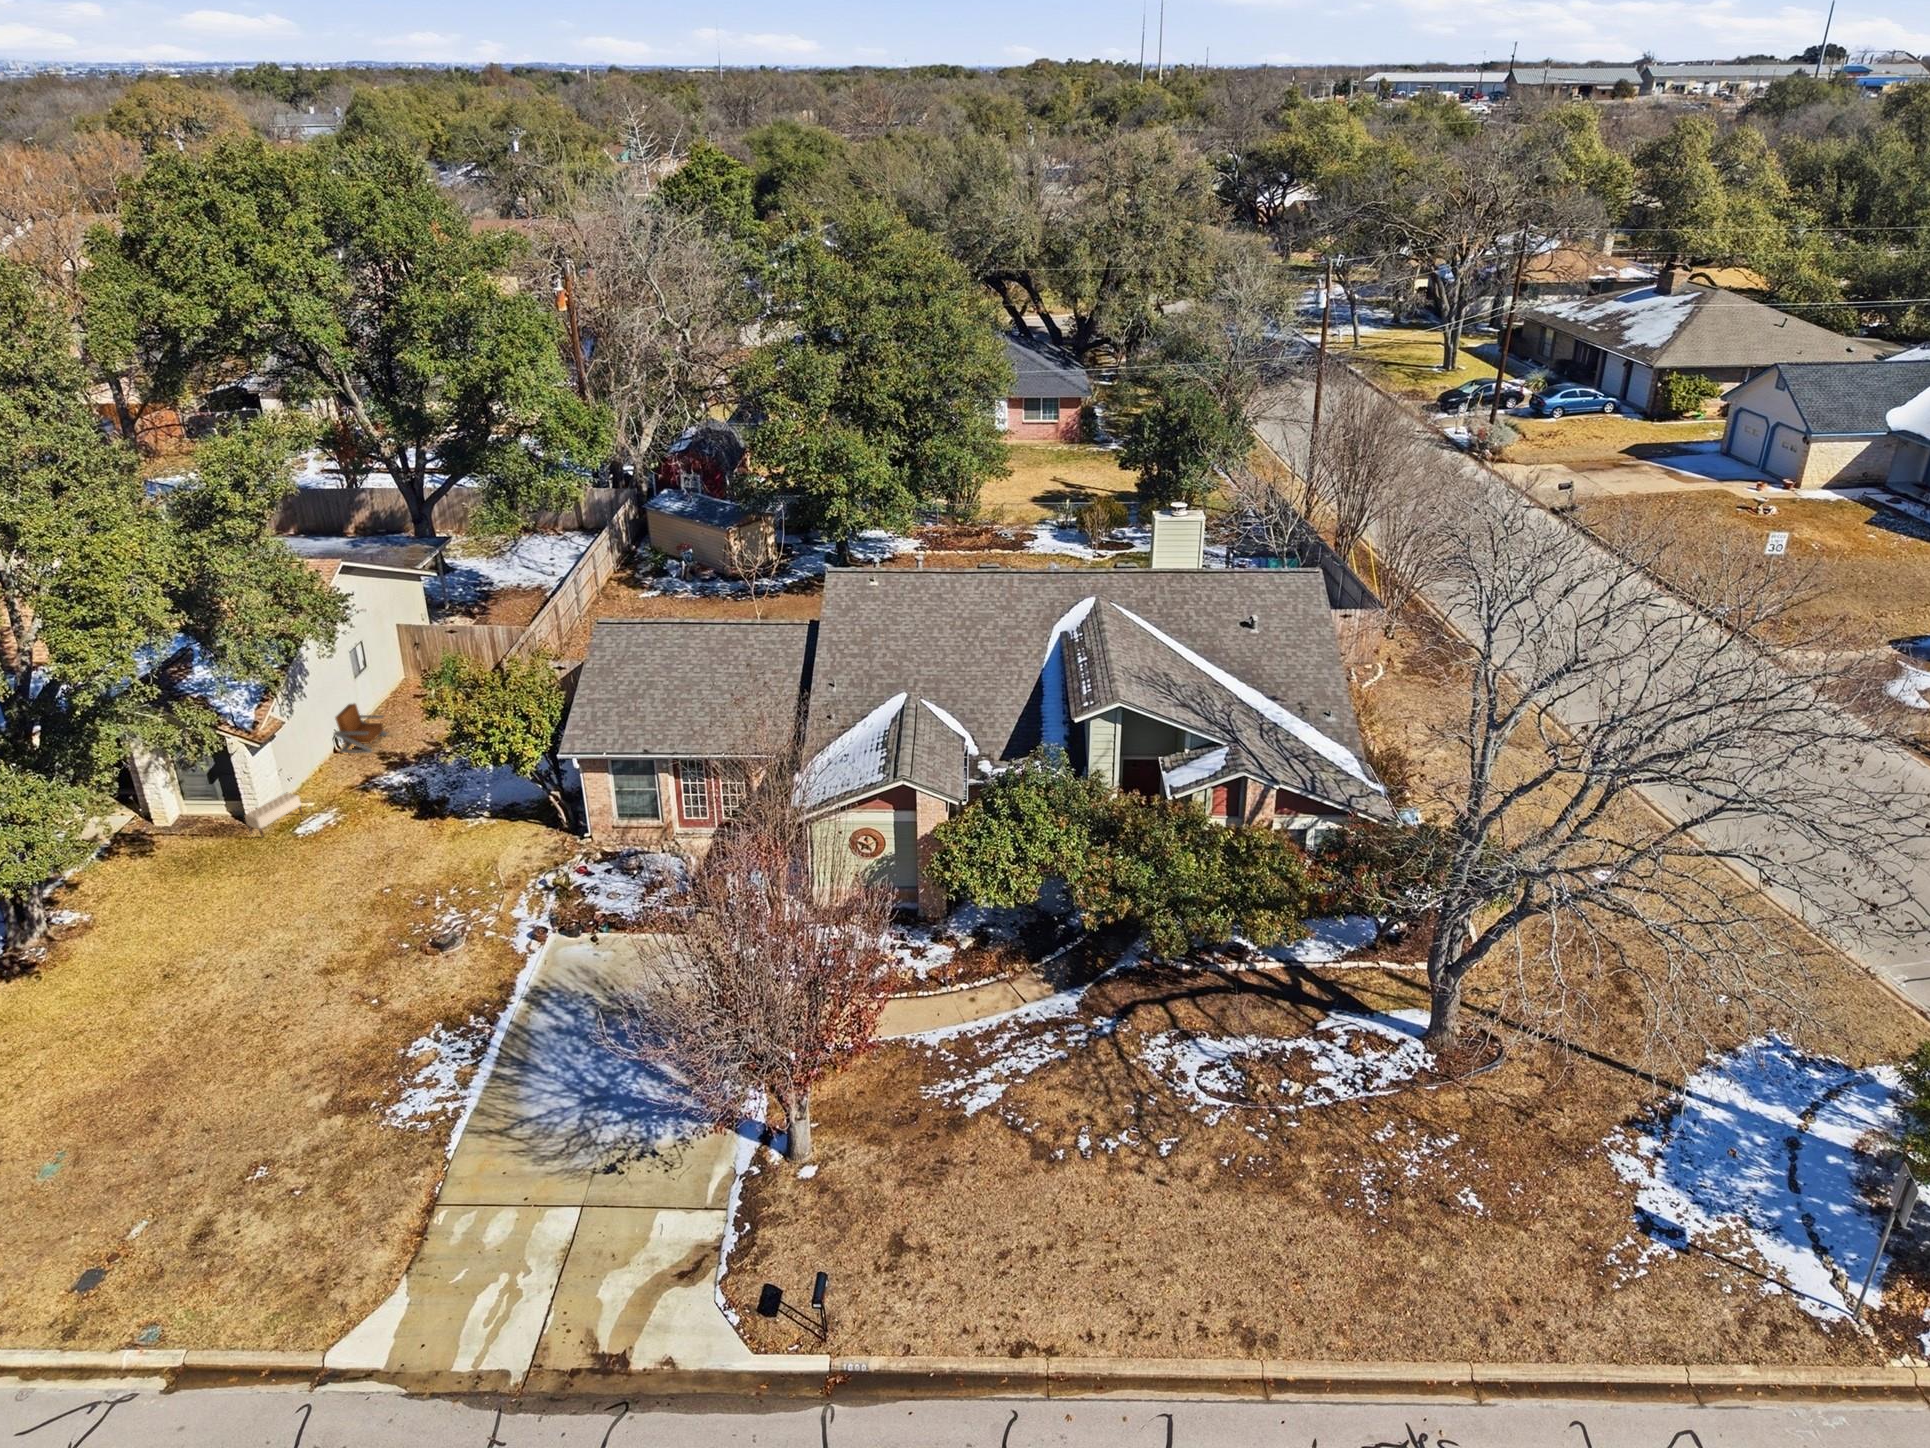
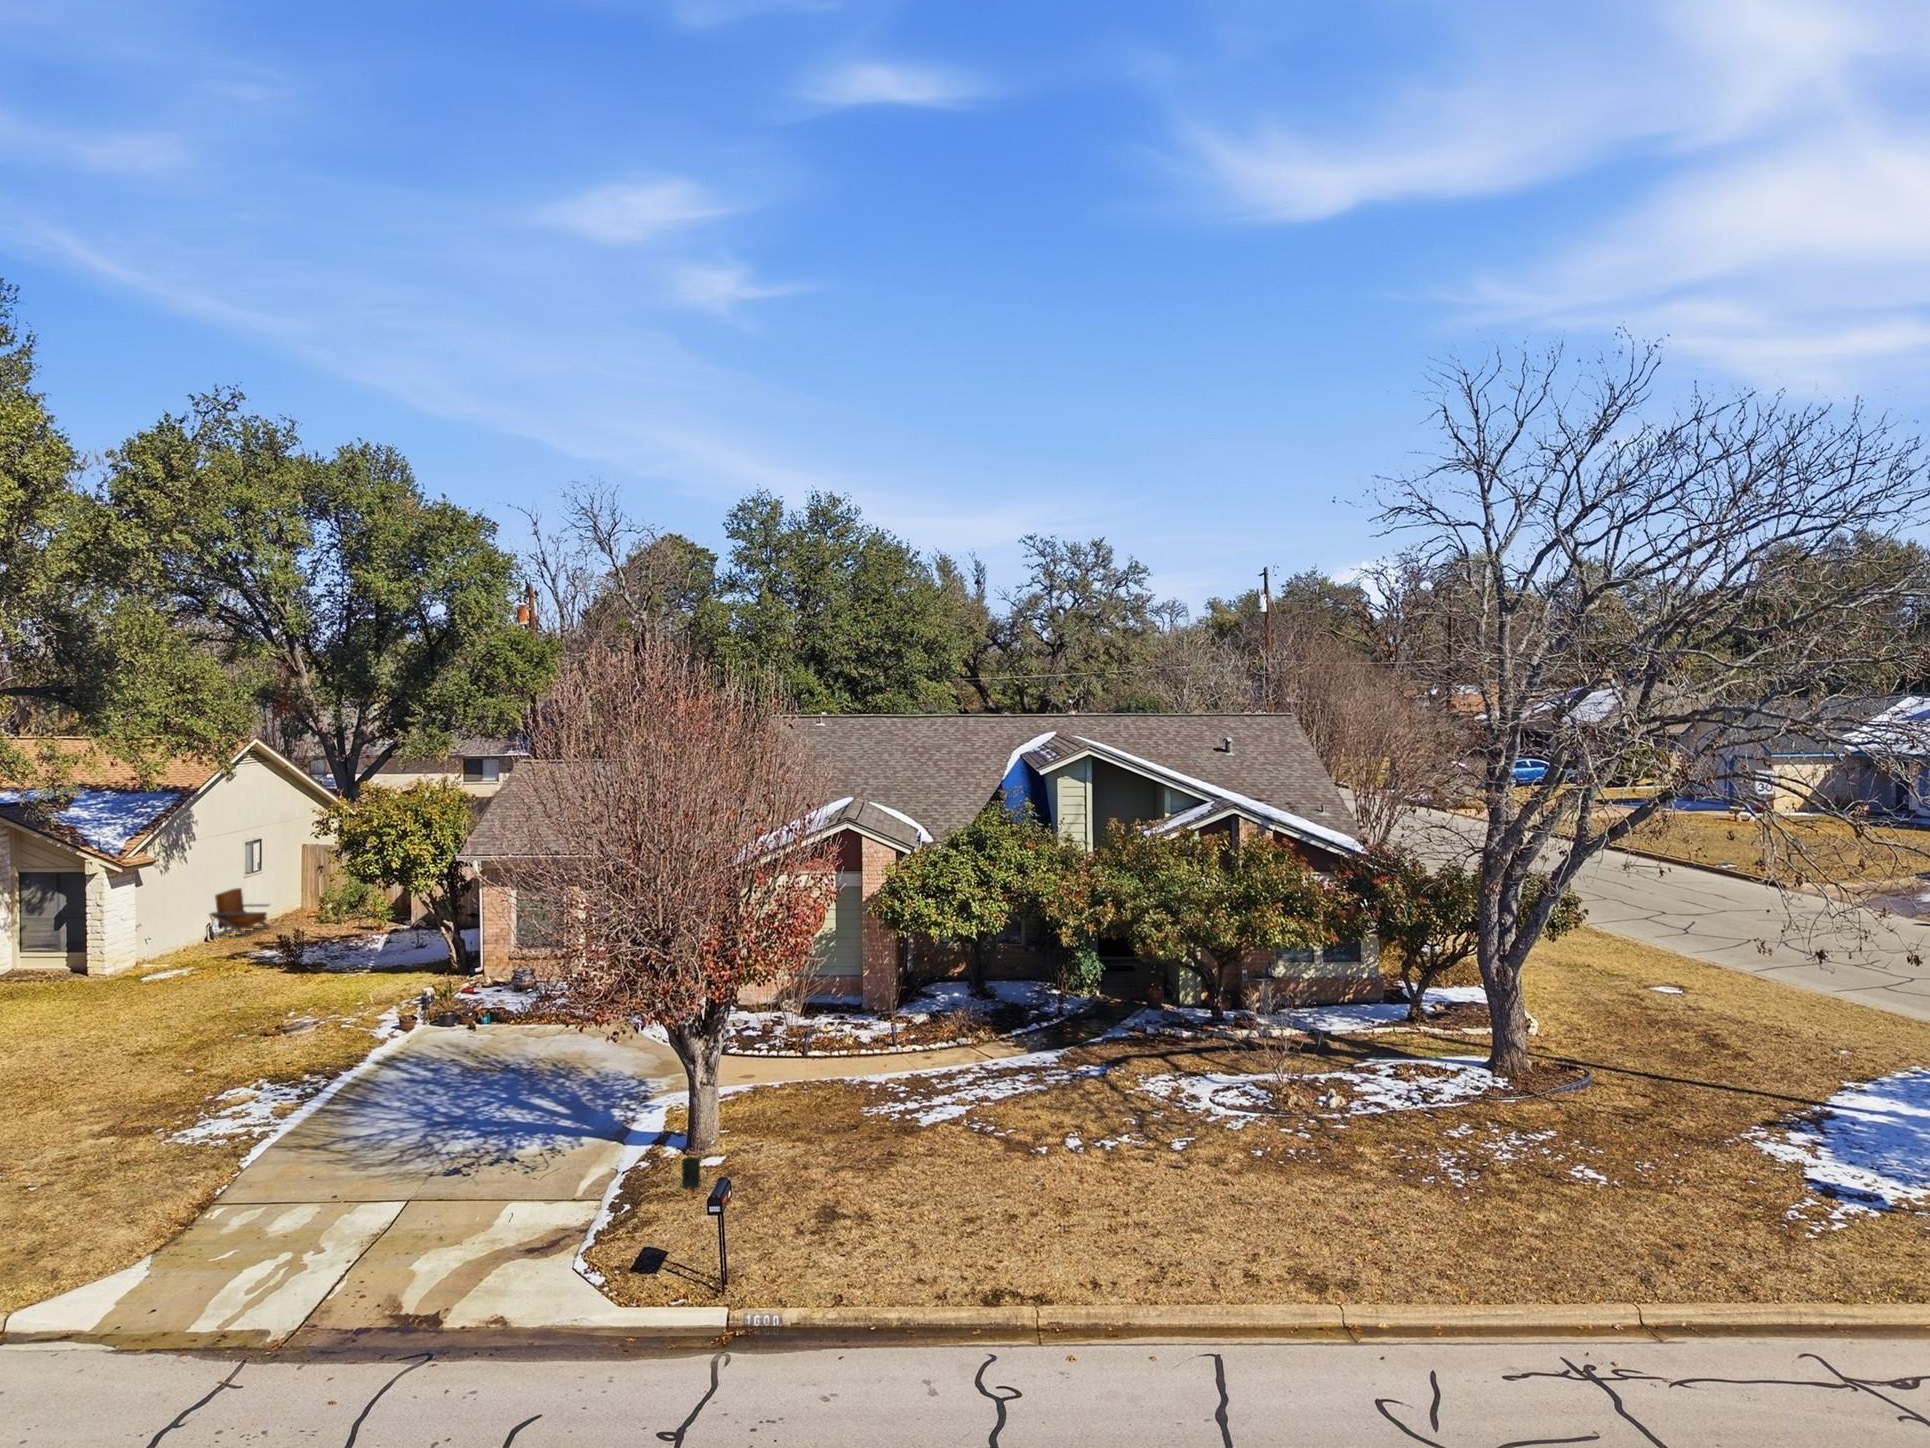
bench: present [245,793,303,837] -> none [86,944,155,983]
watering can: none [784,1157,801,1192] -> present [682,1147,704,1188]

